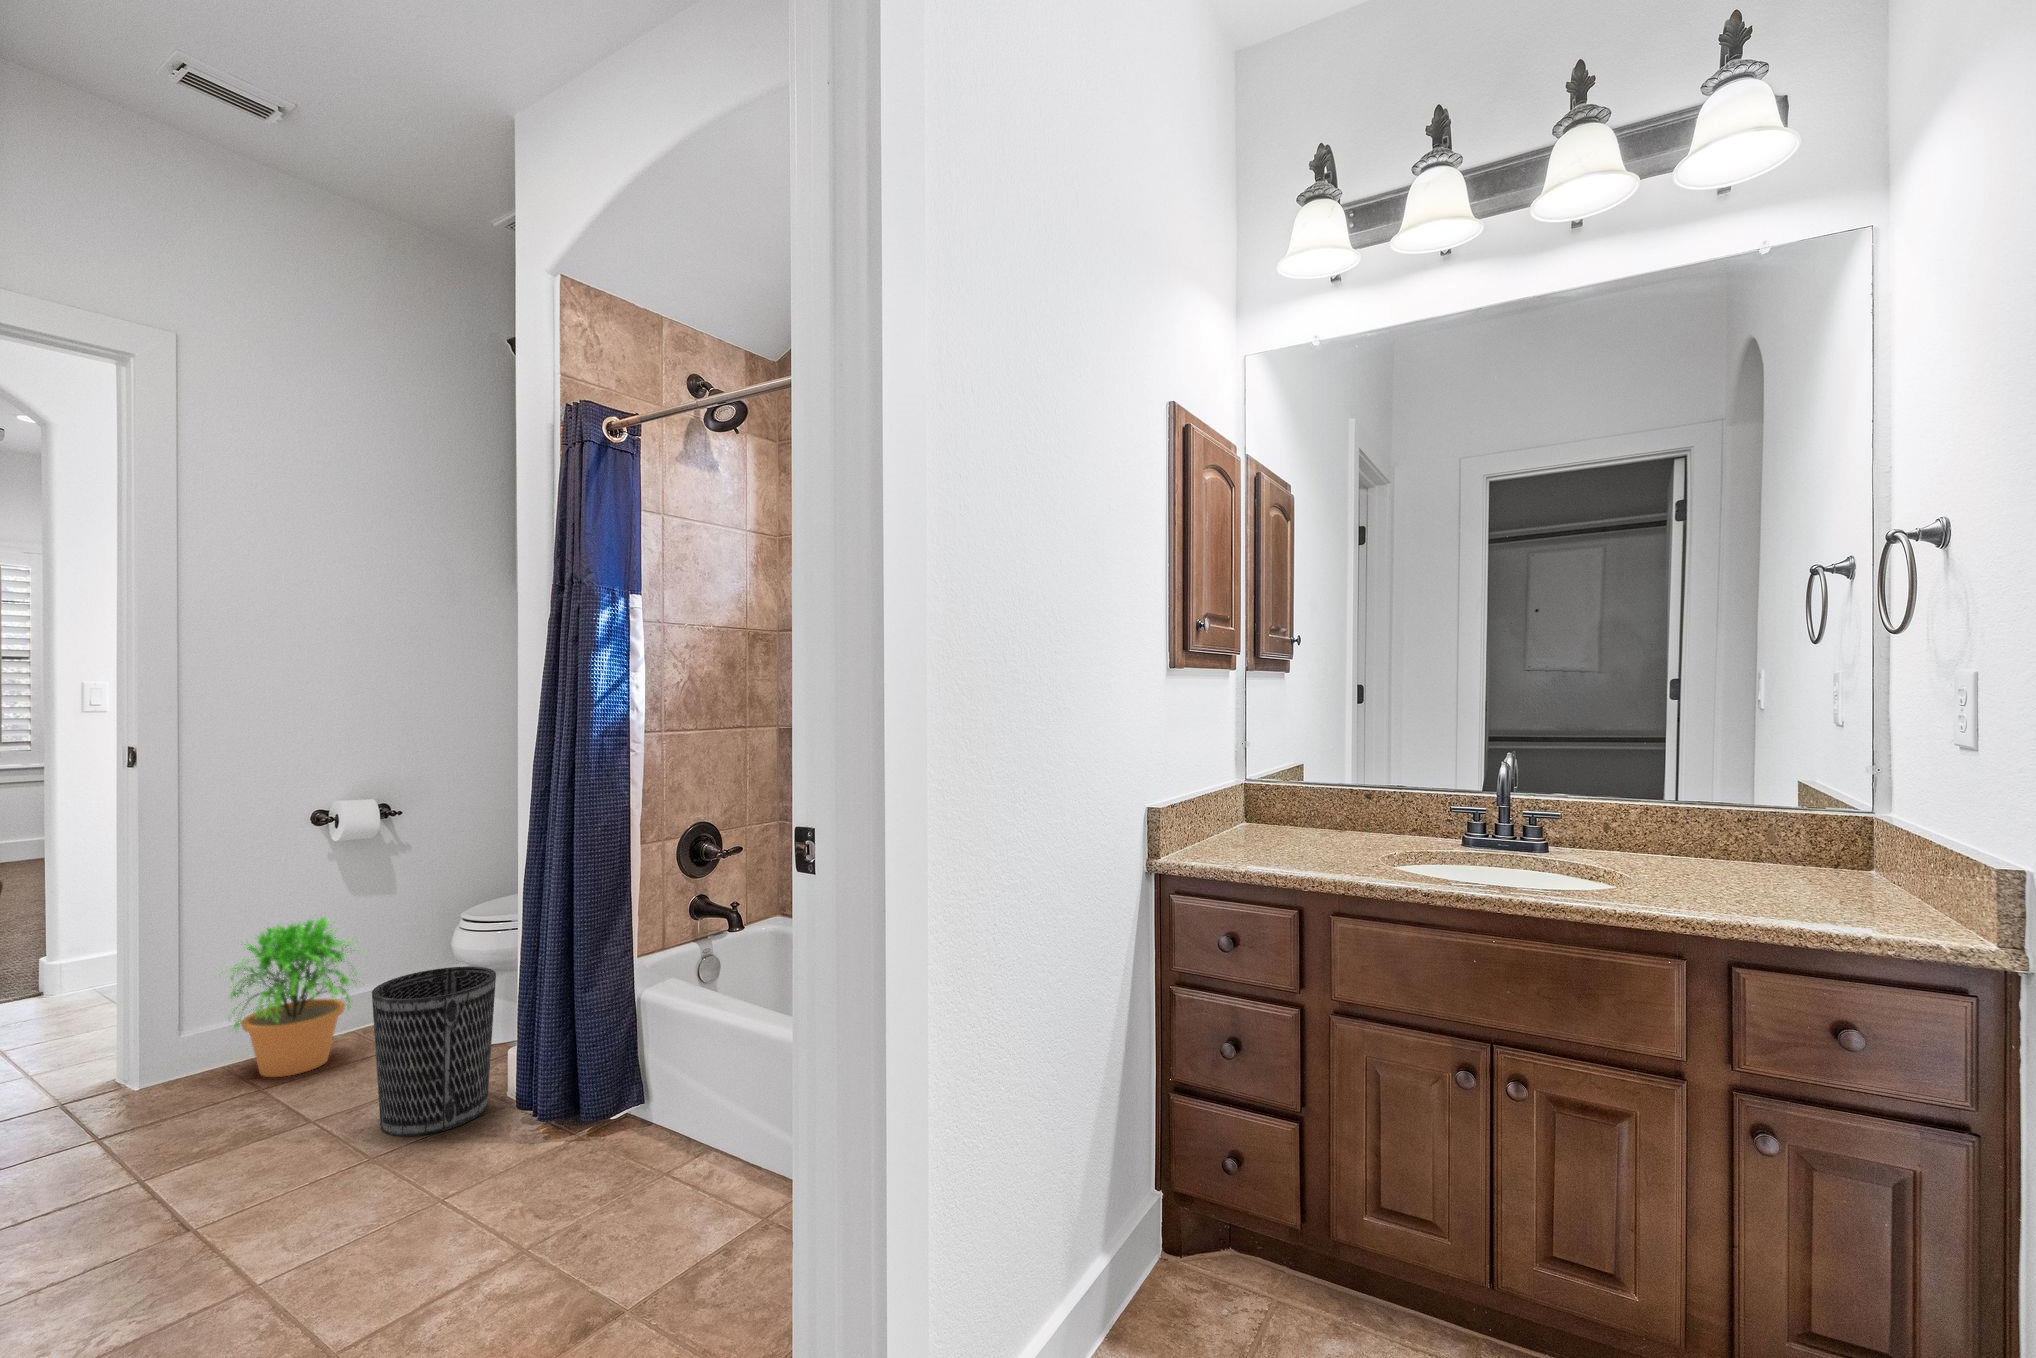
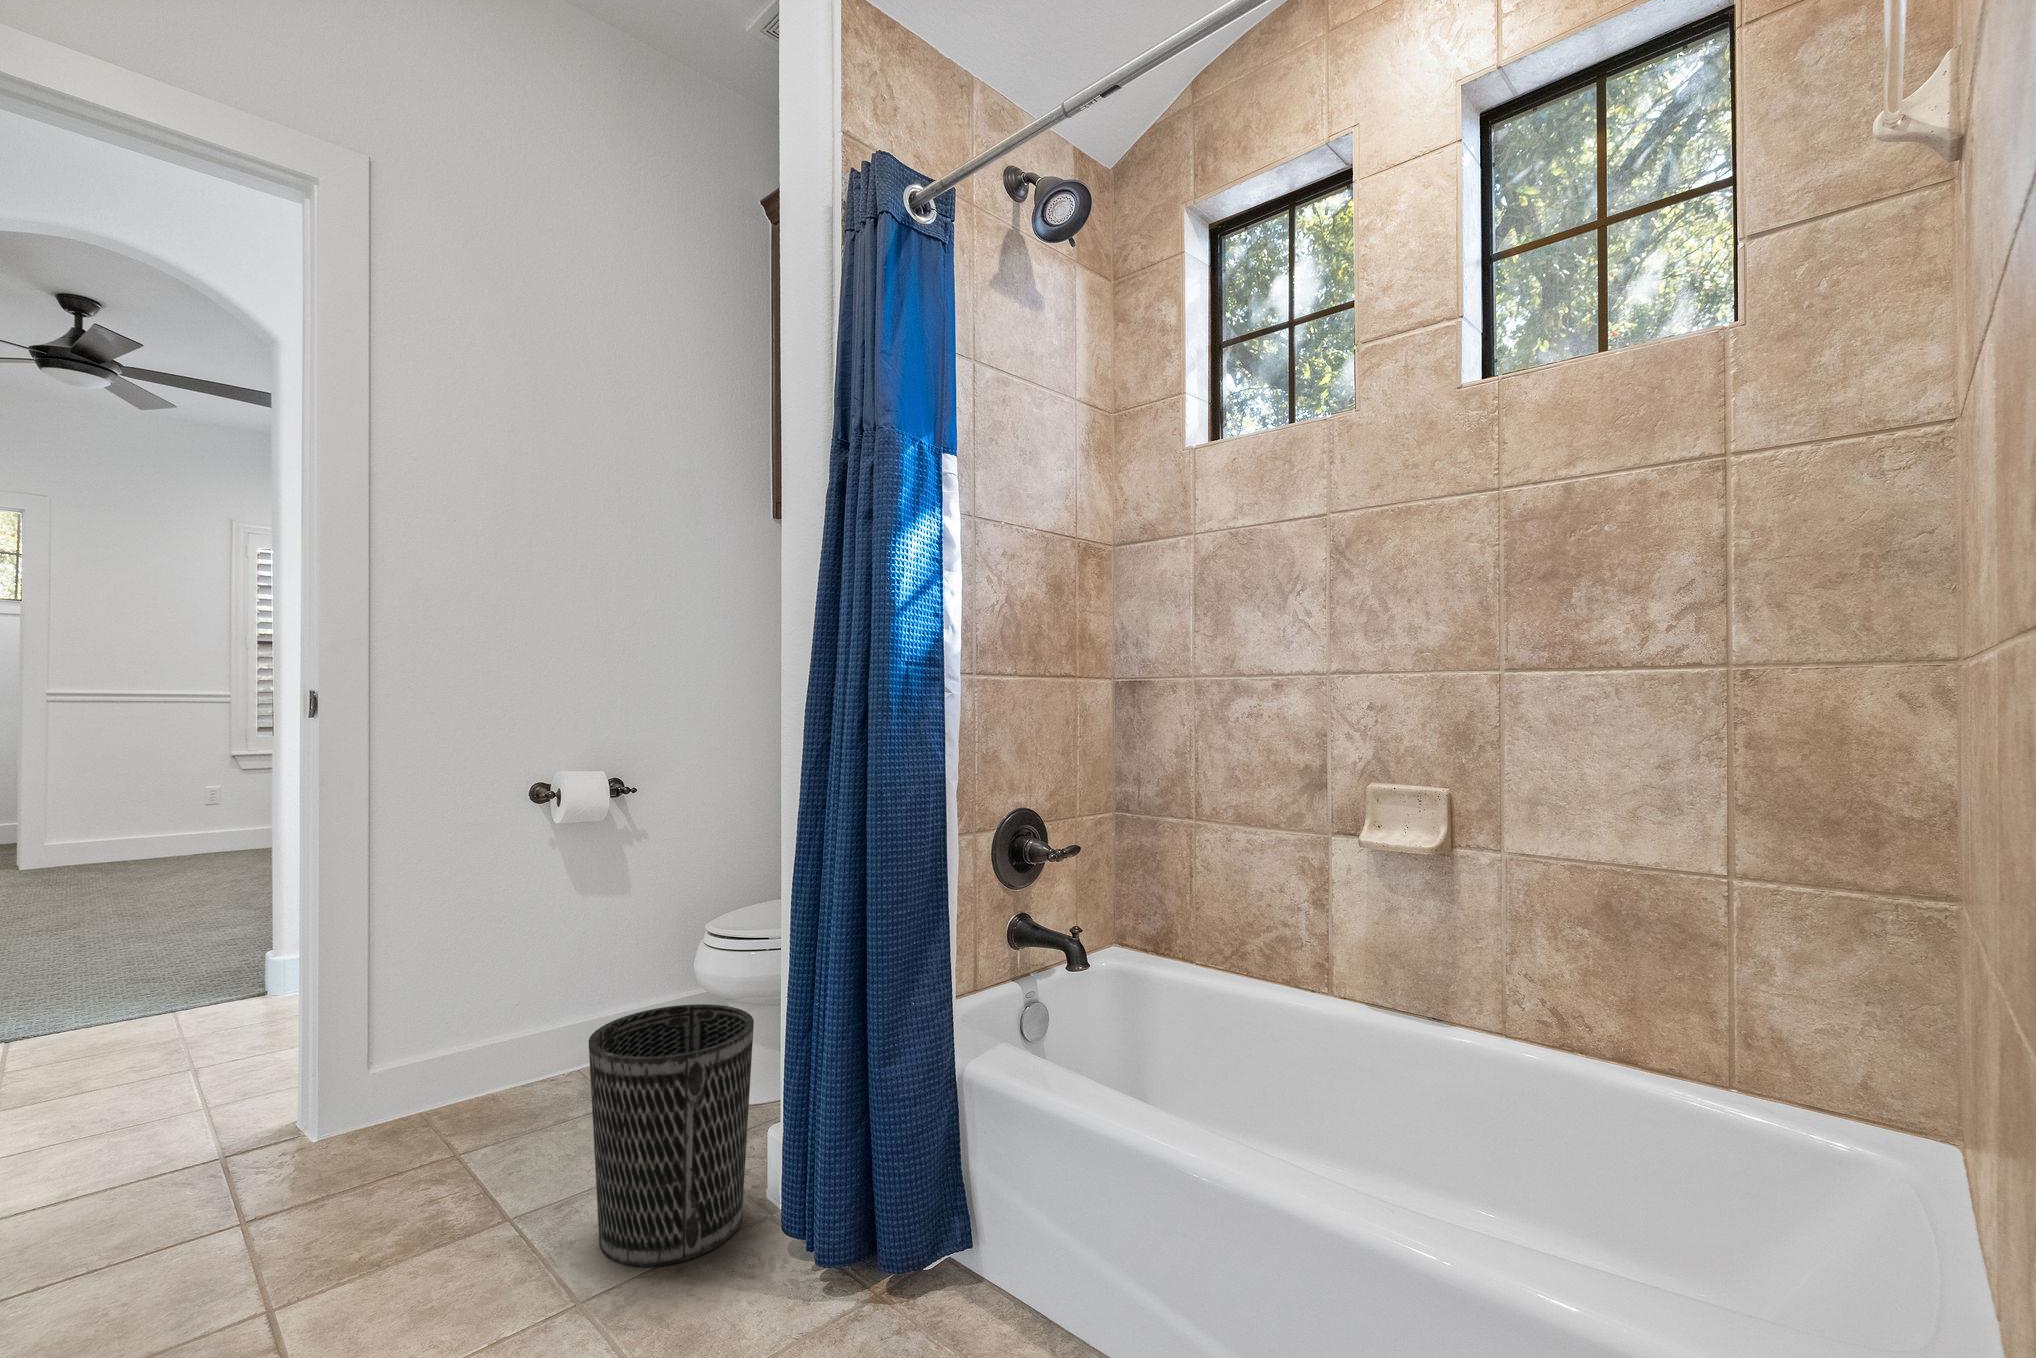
potted plant: present [230,917,356,1077] -> none [409,918,598,1135]

